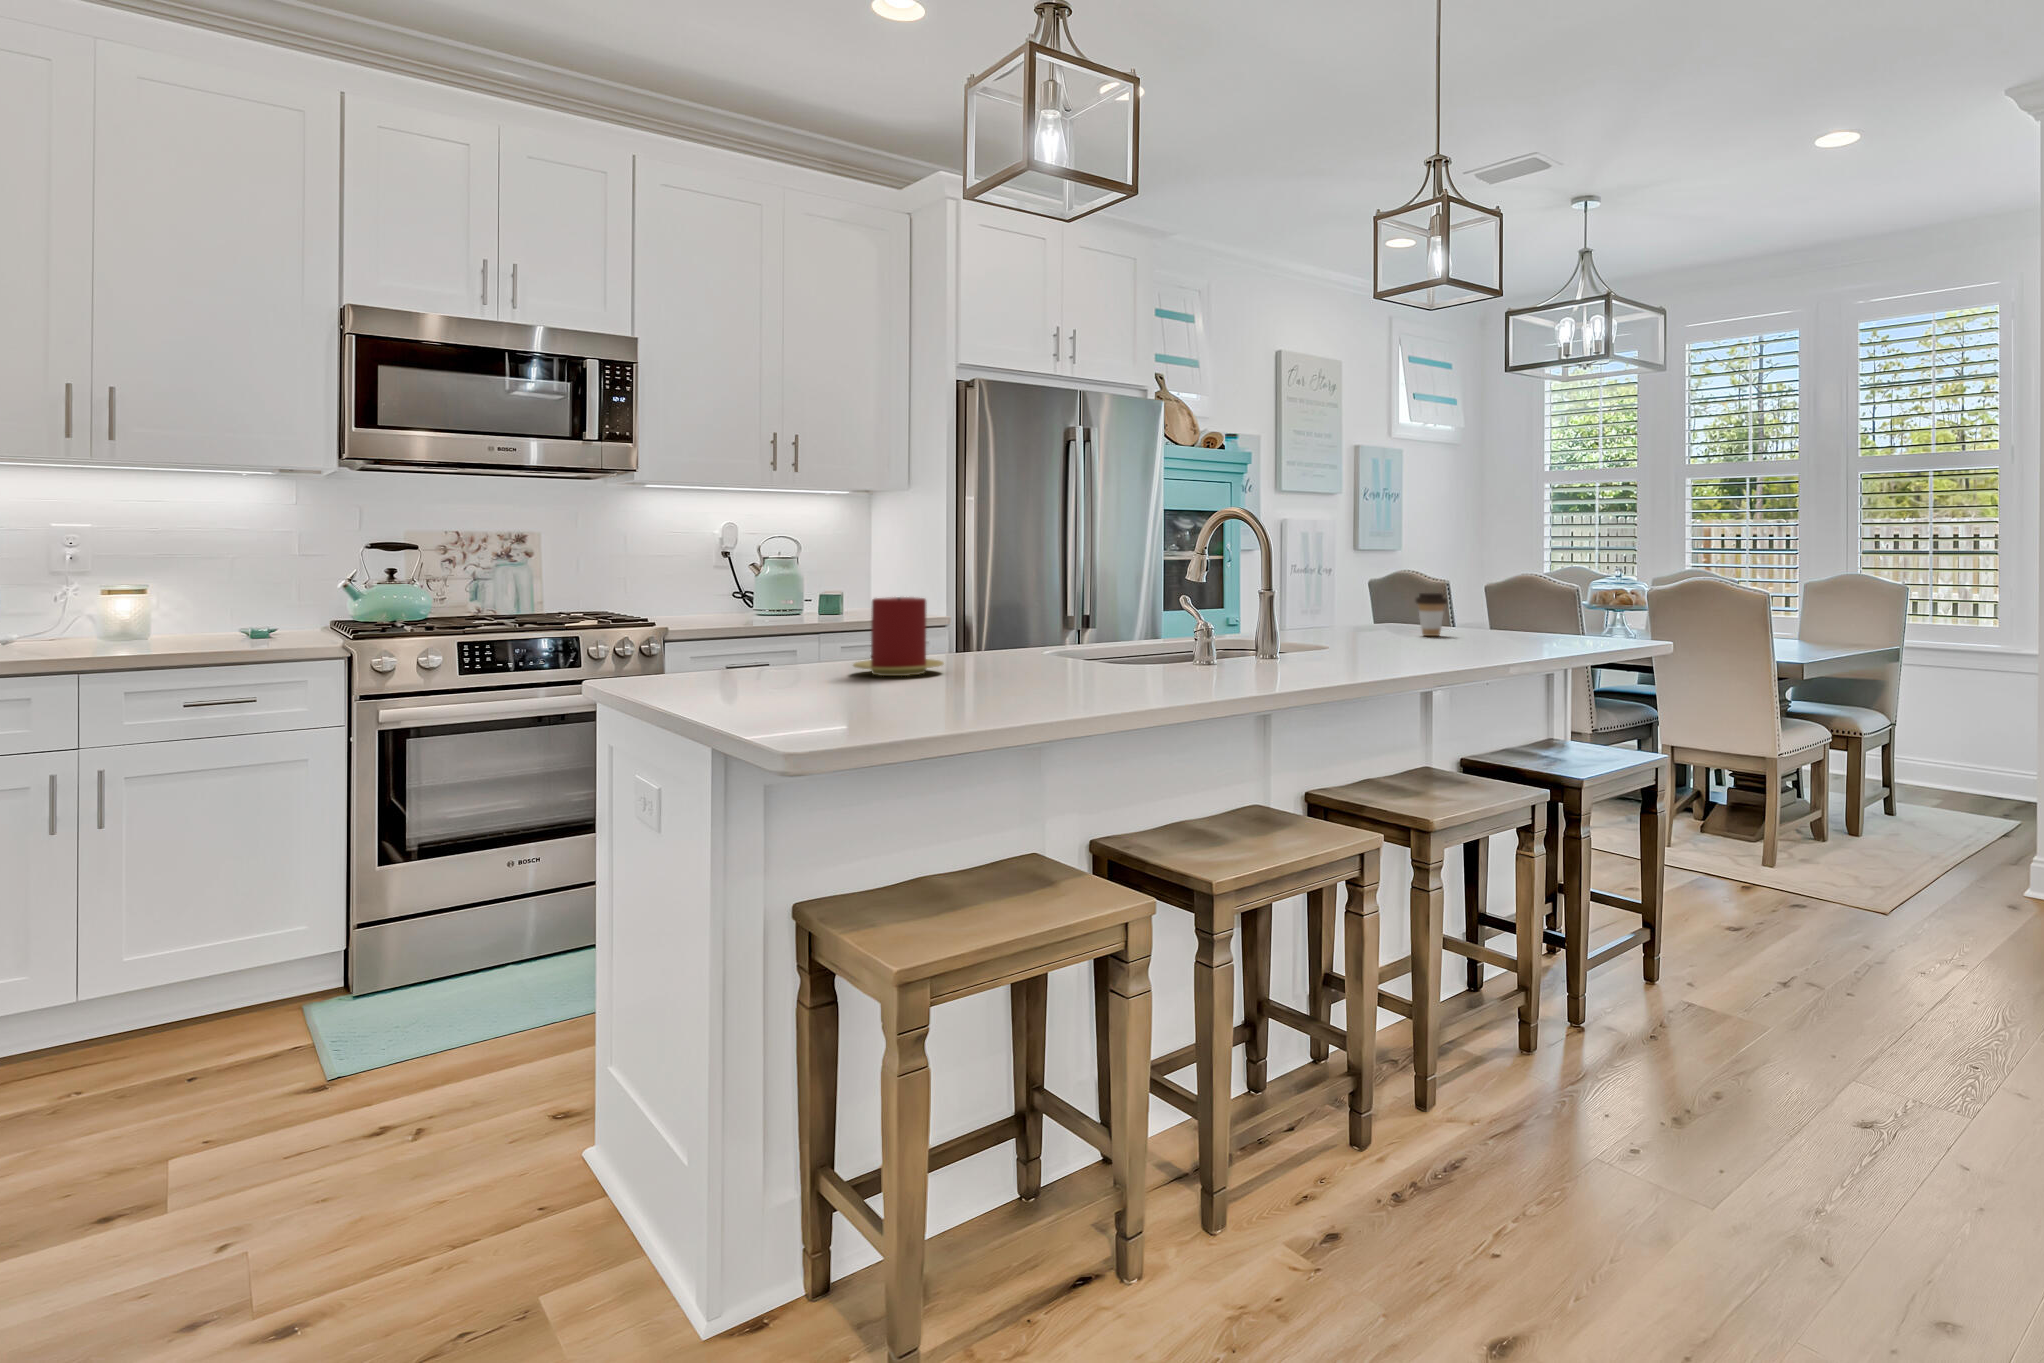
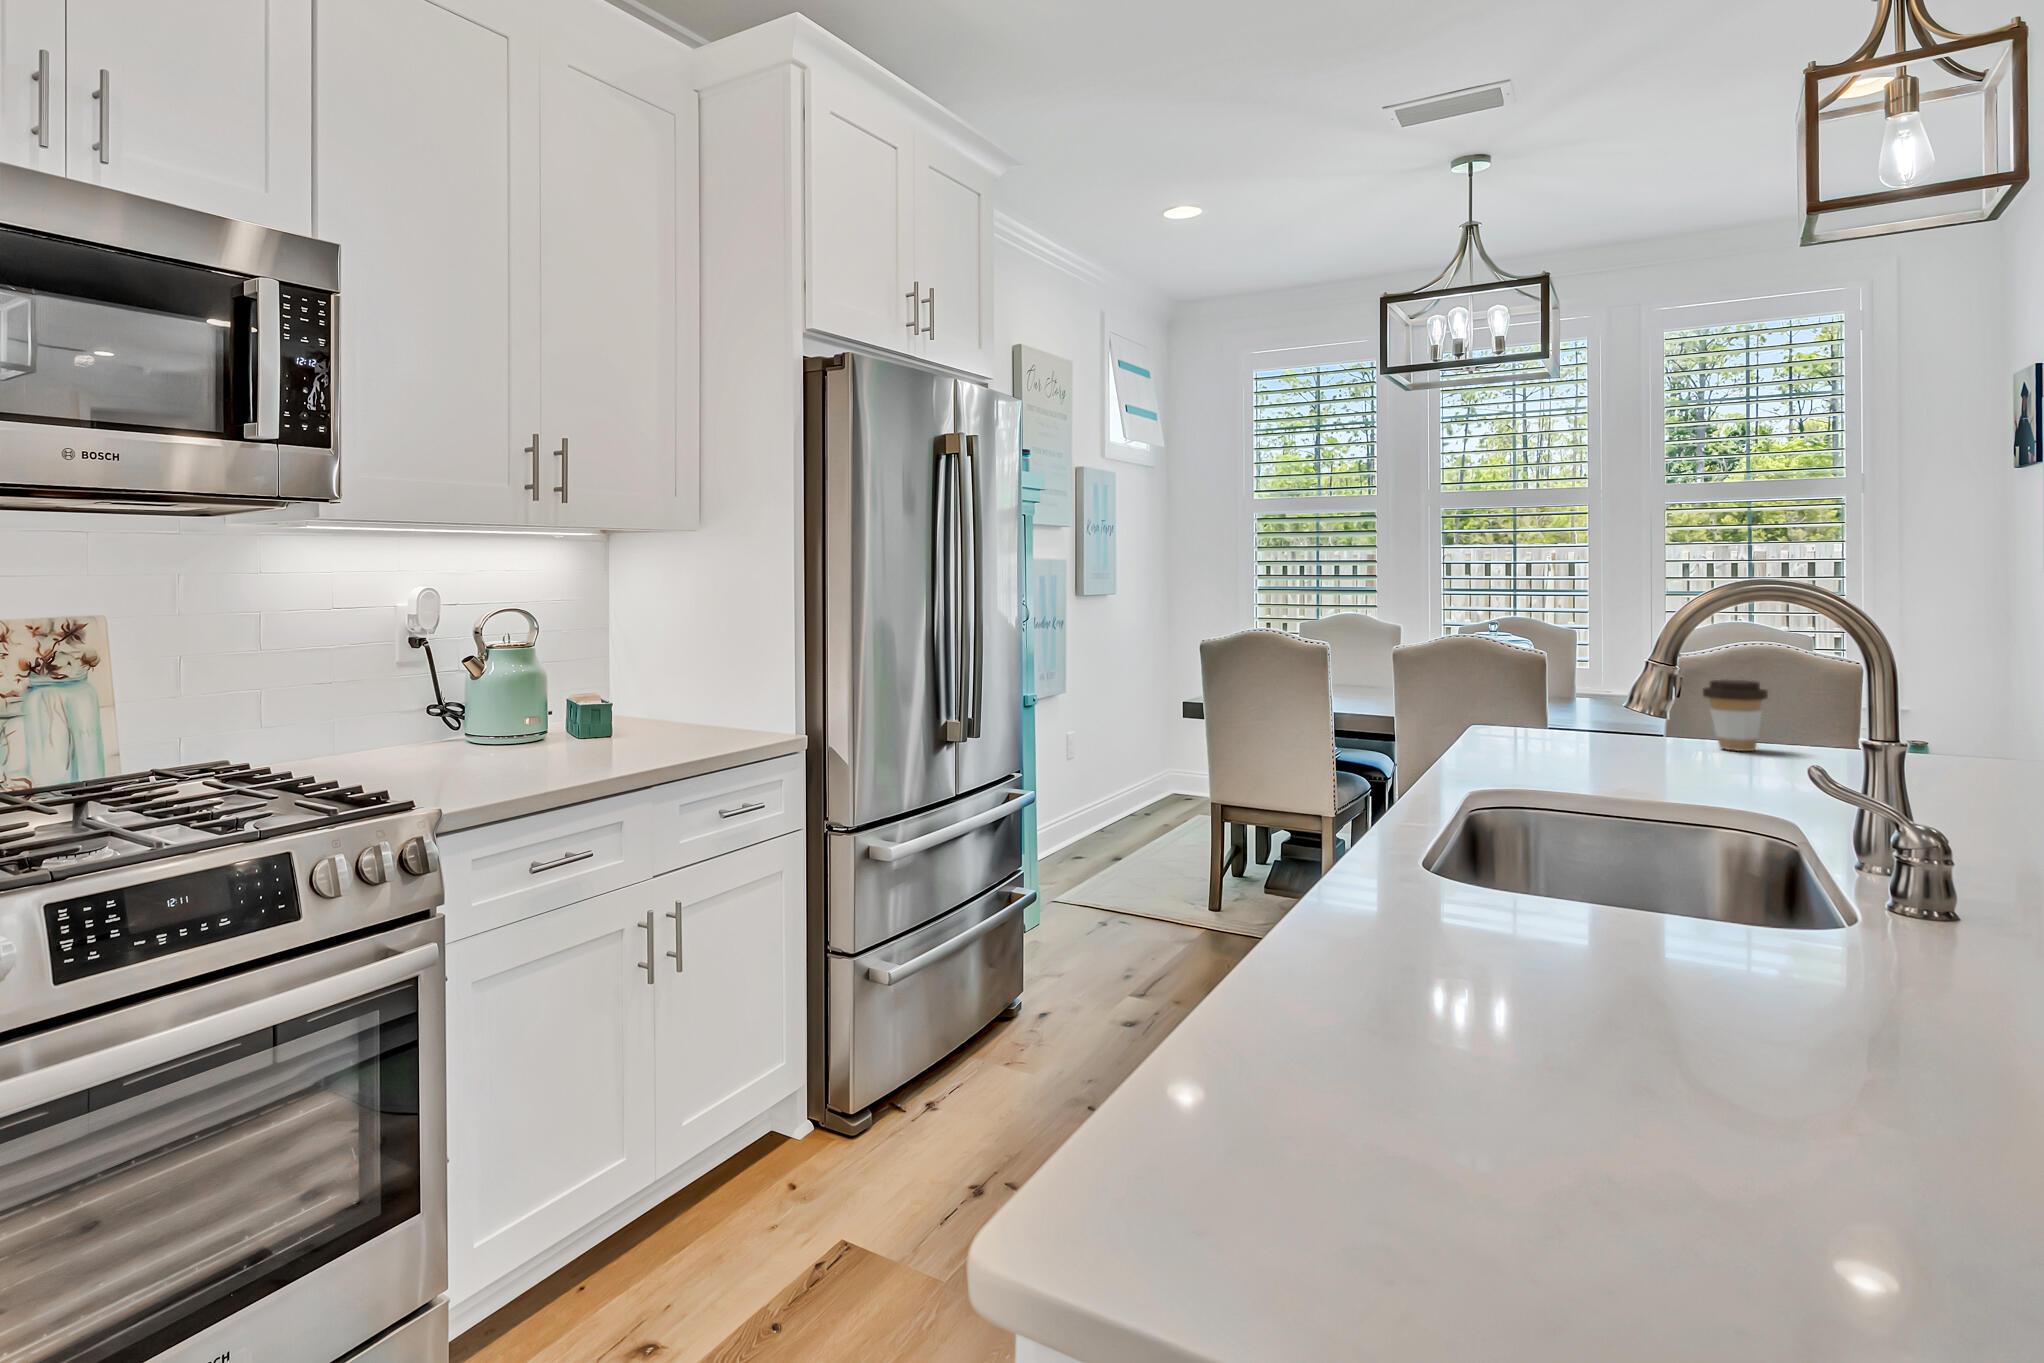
candle: present [853,597,944,676] -> none [1505,808,1821,1064]

